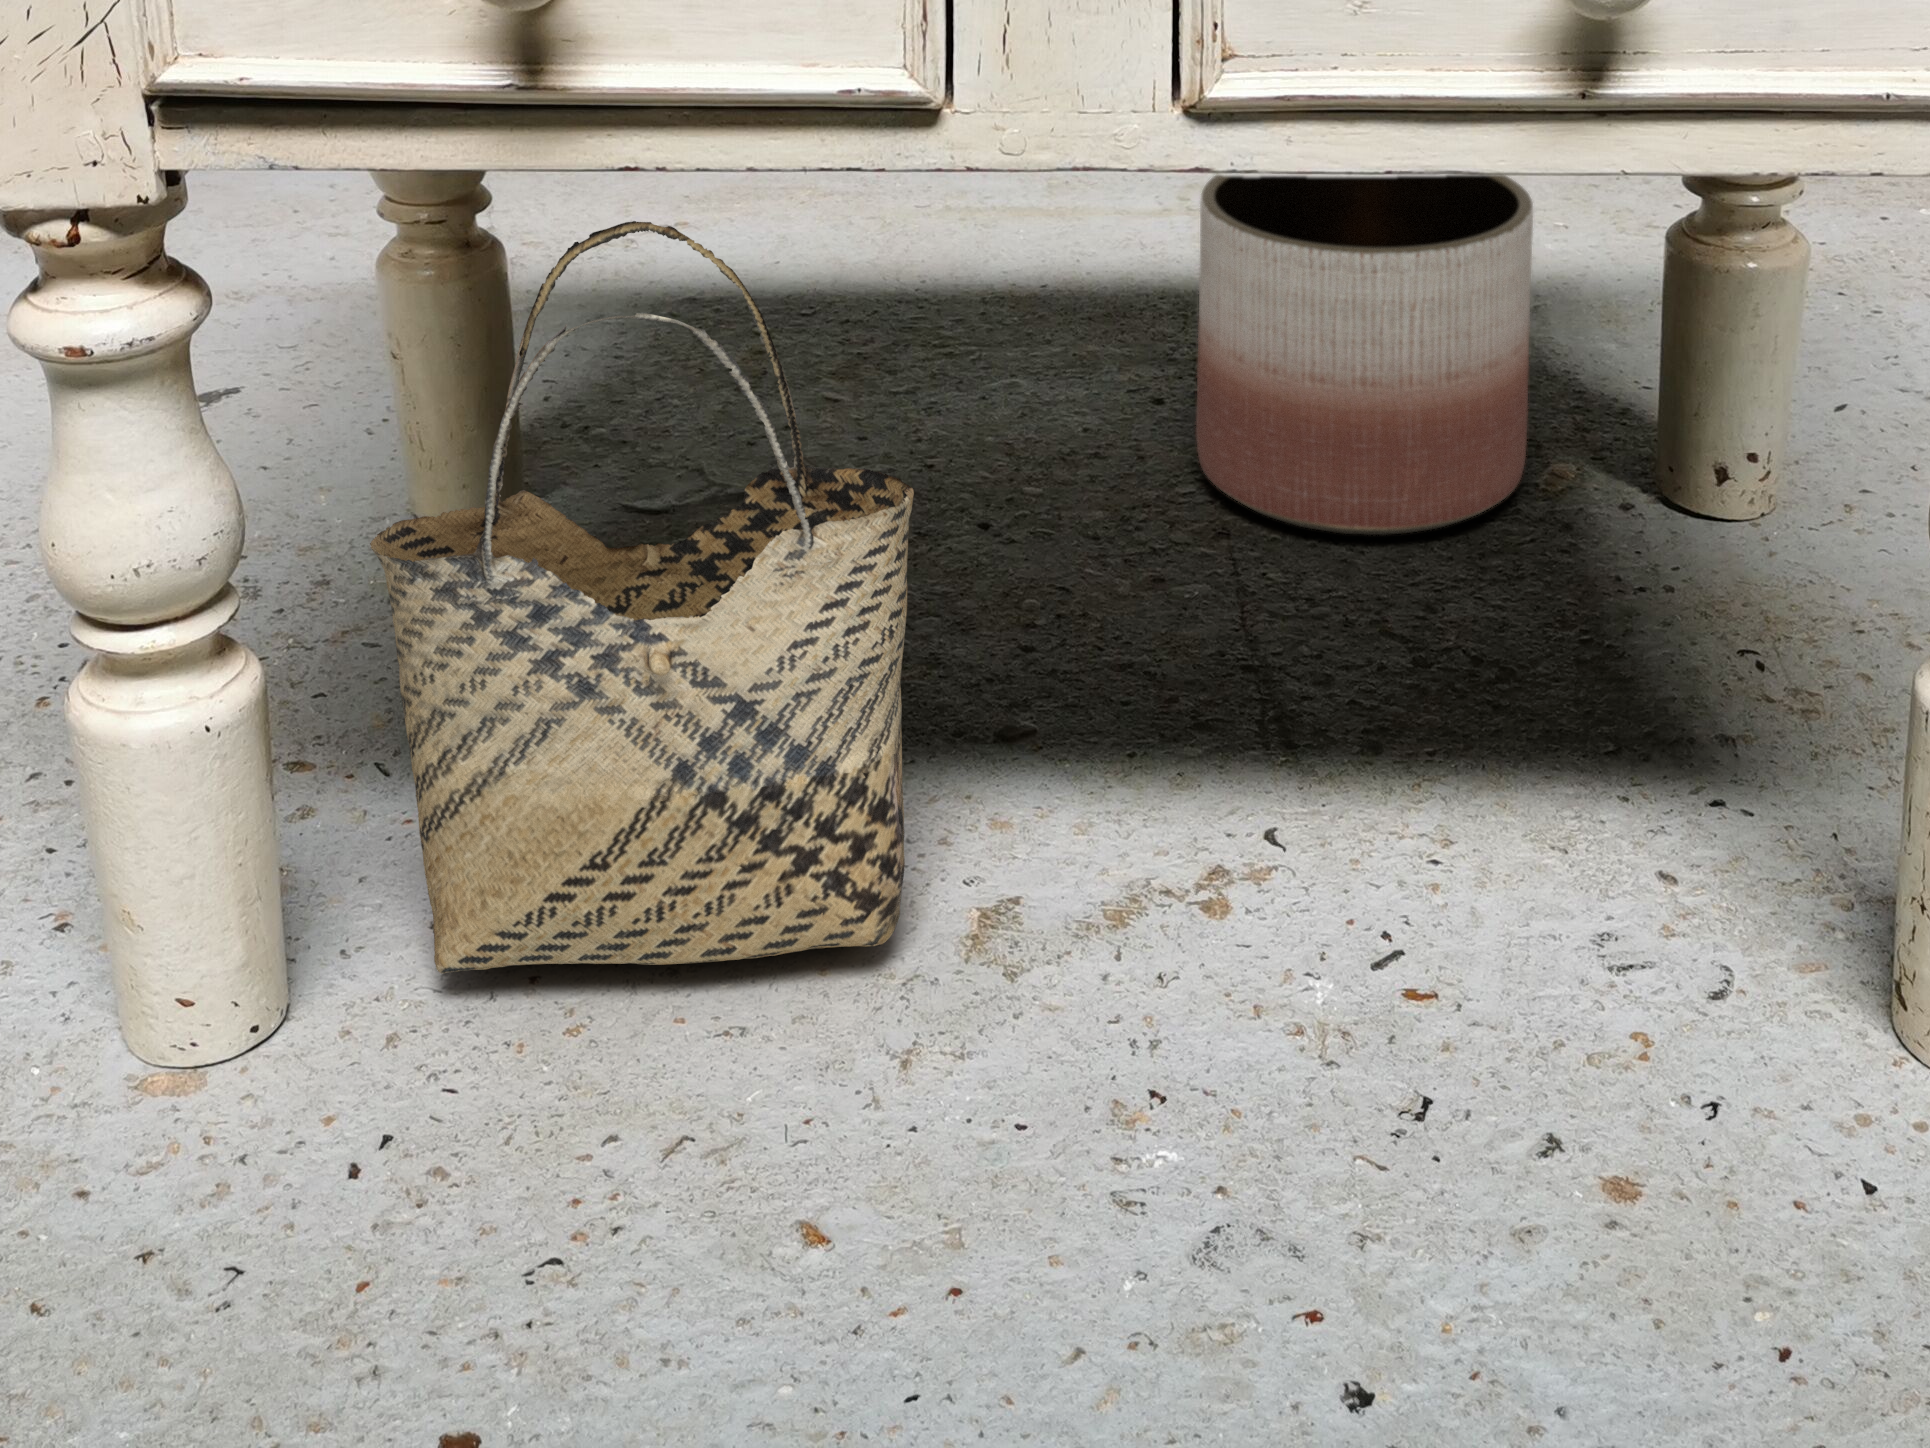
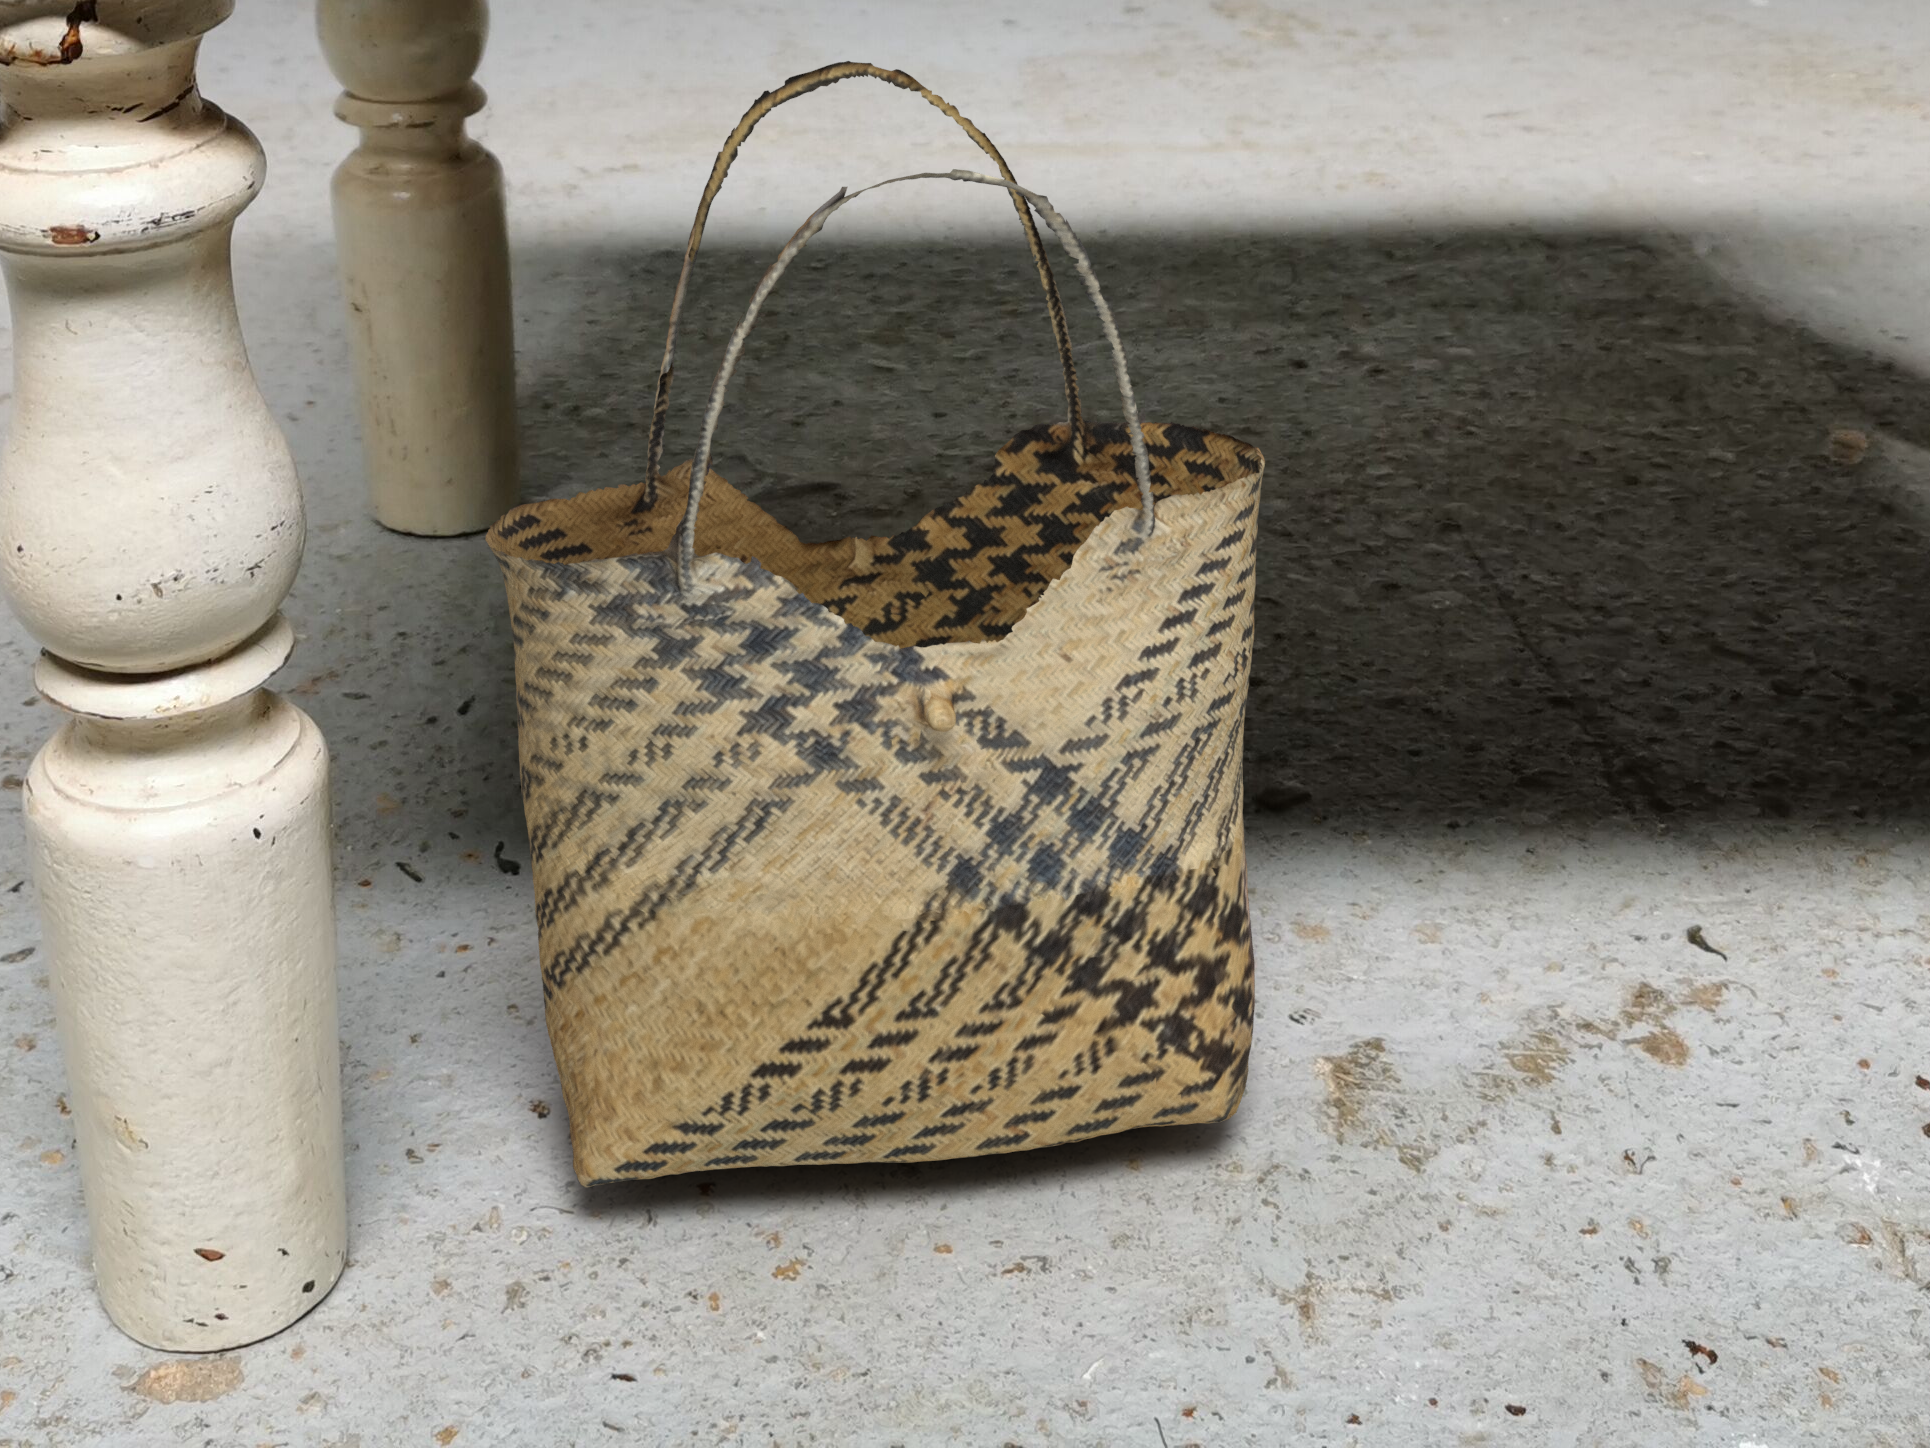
planter: present [1196,175,1533,535] -> none [1383,33,1842,519]

